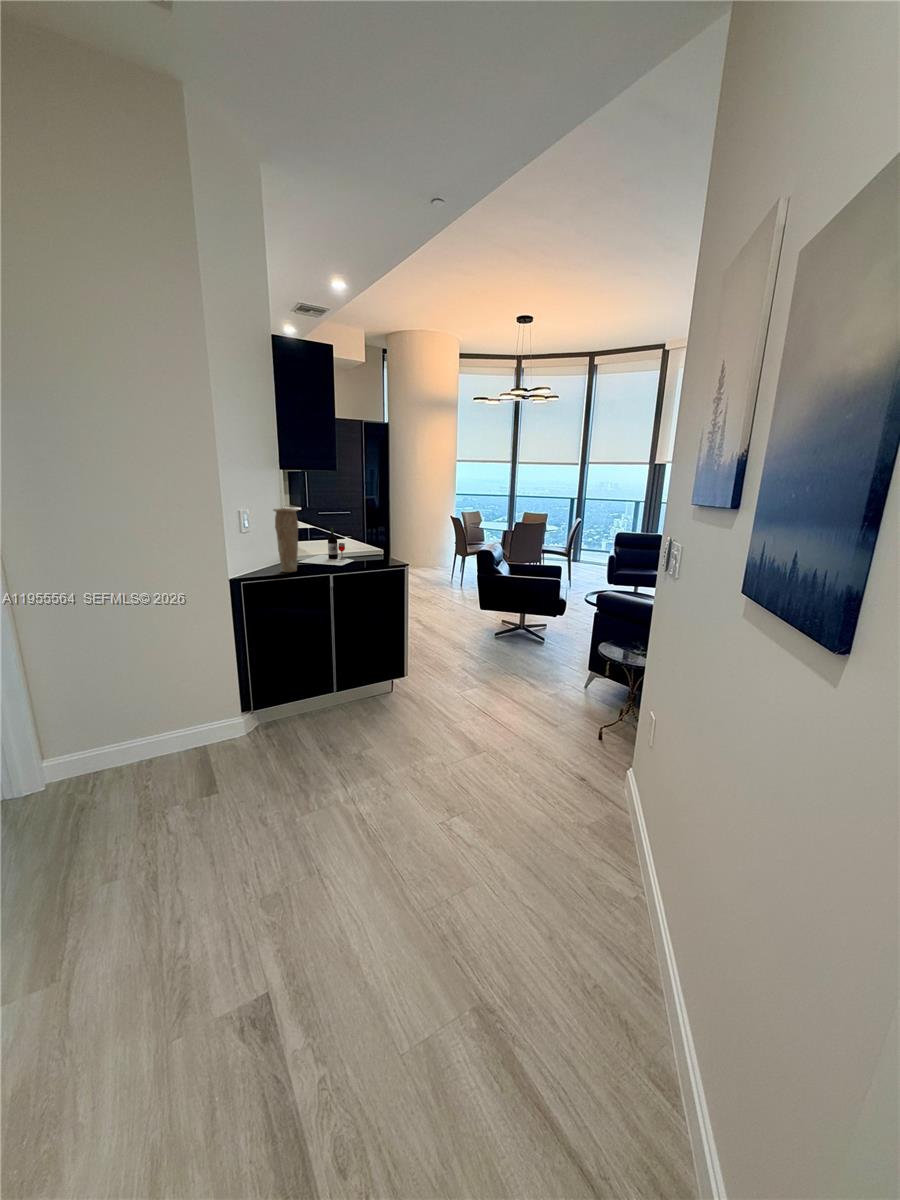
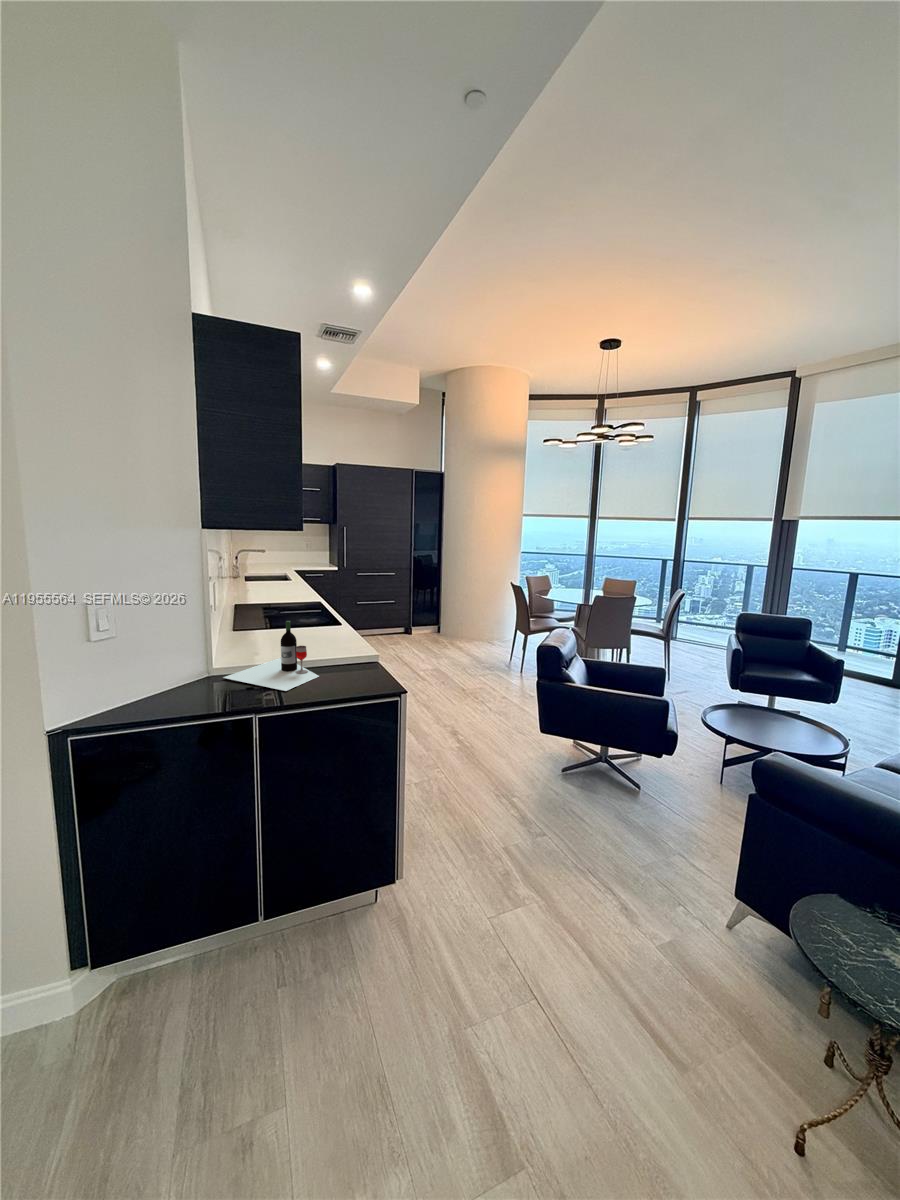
vase: present [273,508,299,572] -> none [155,593,205,708]

